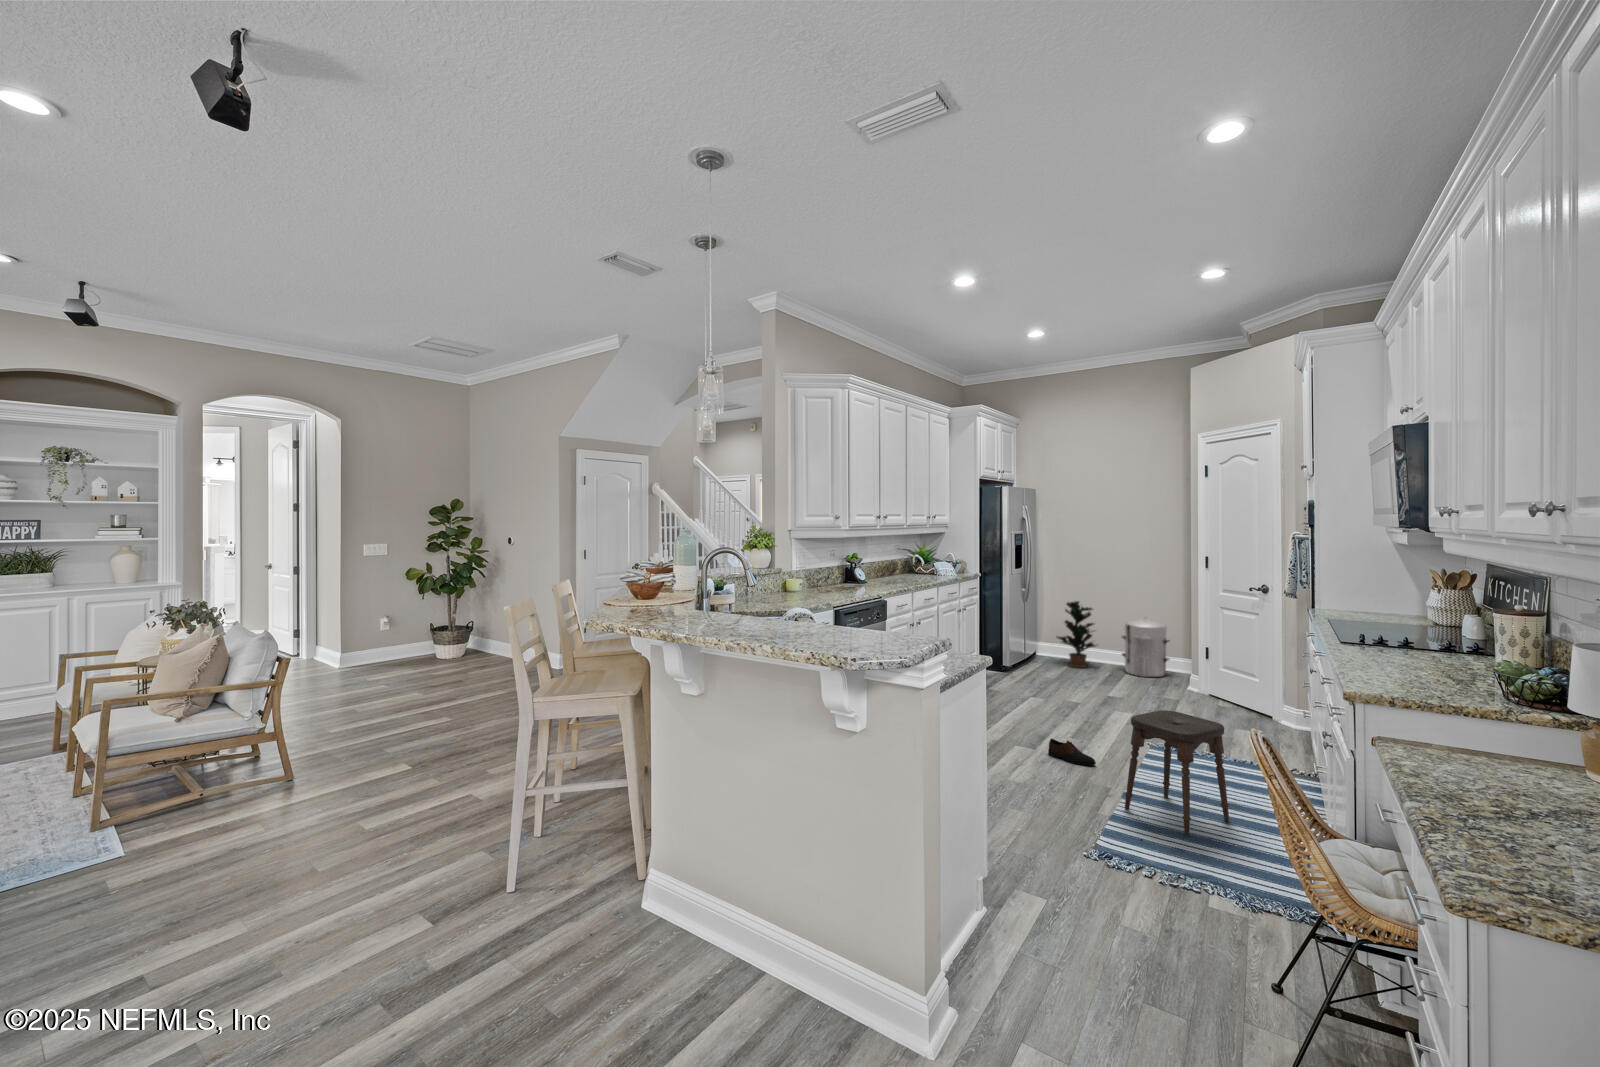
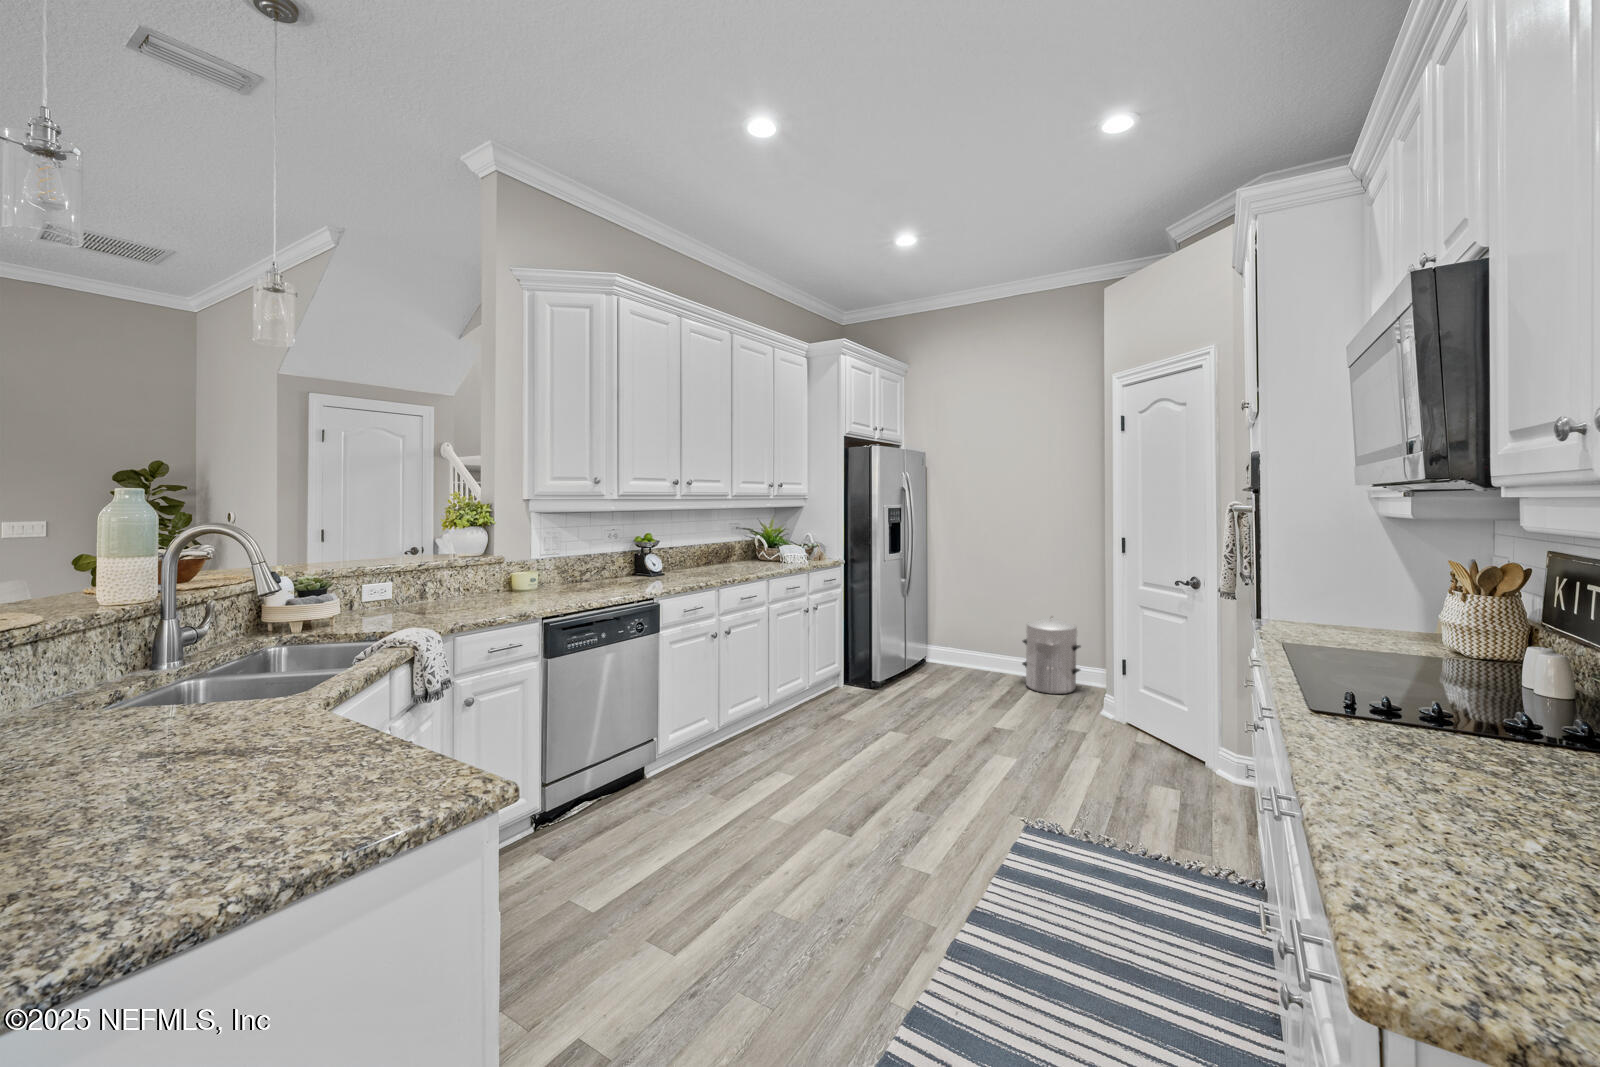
potted plant: present [1057,601,1097,668] -> none [944,595,995,680]
stool: present [1125,710,1229,835] -> none [942,791,1107,1033]
shoe: present [1048,739,1096,765] -> none [868,813,930,860]

